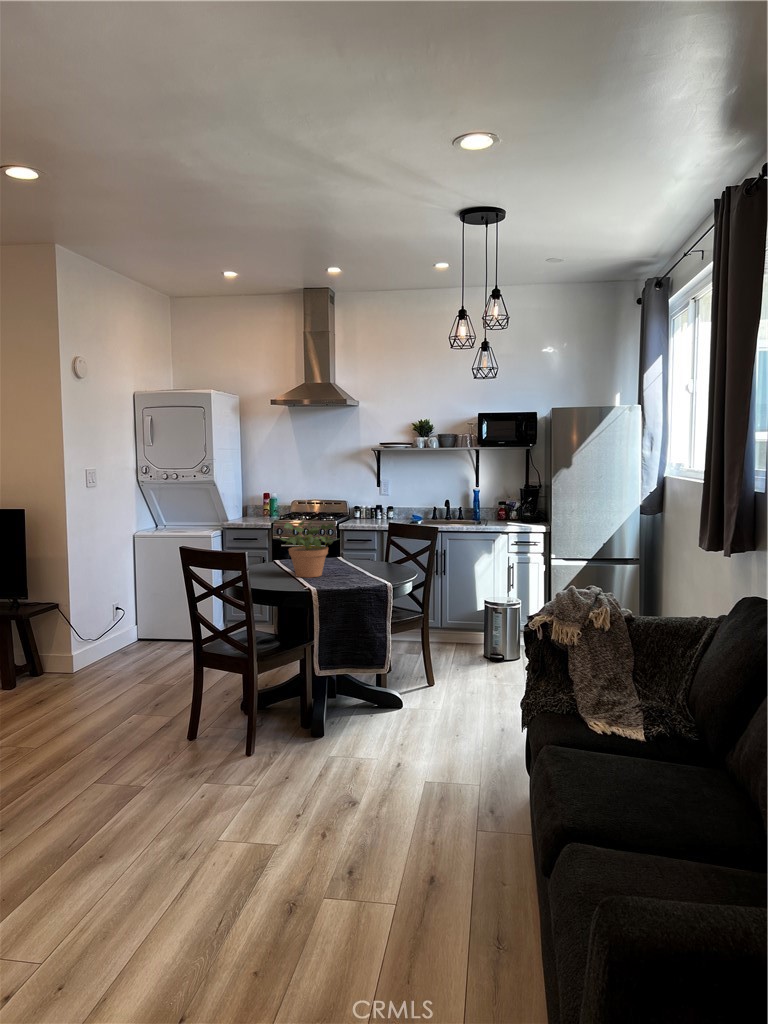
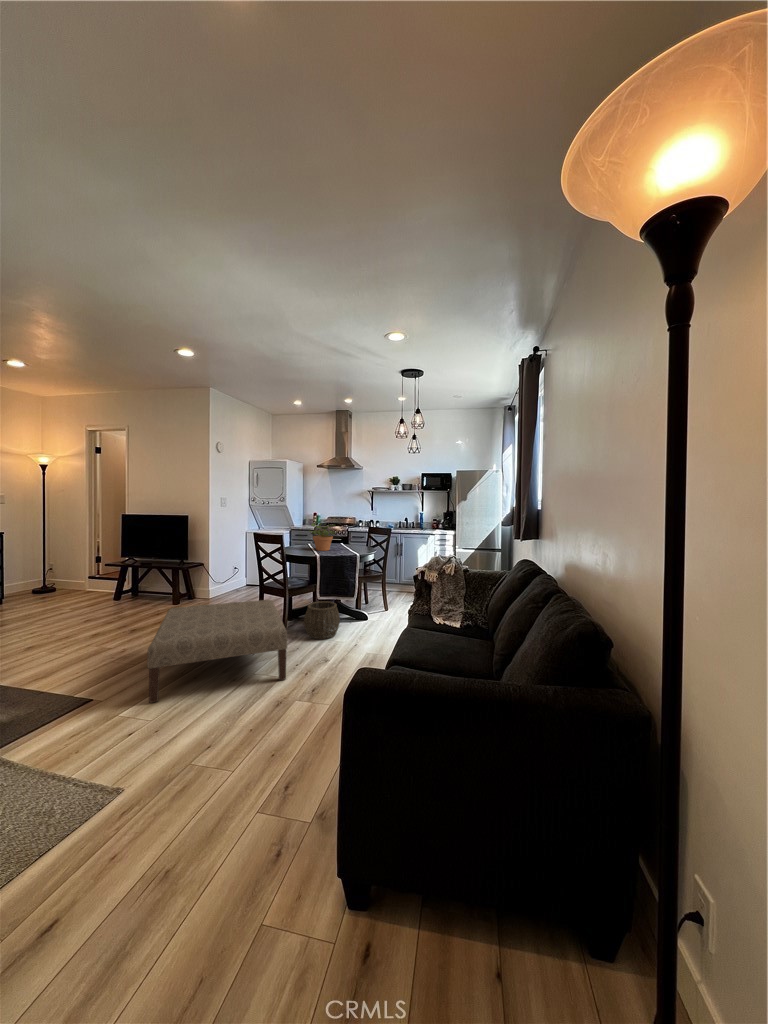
woven basket: none [290,680,360,757] -> present [304,601,340,639]
ottoman: none [21,684,290,917] -> present [147,600,287,703]

